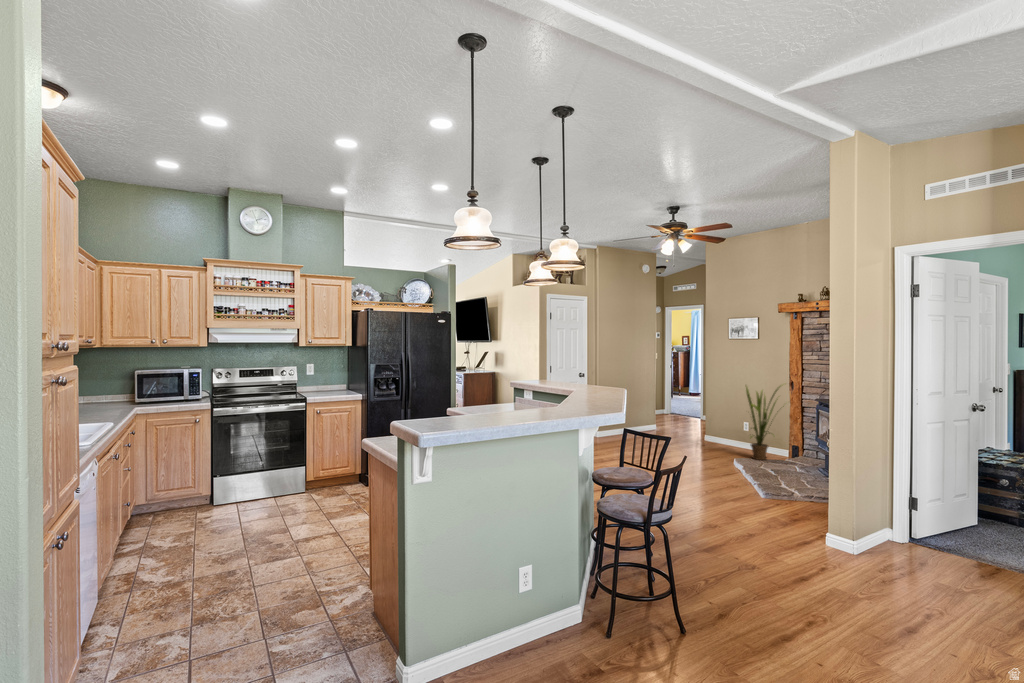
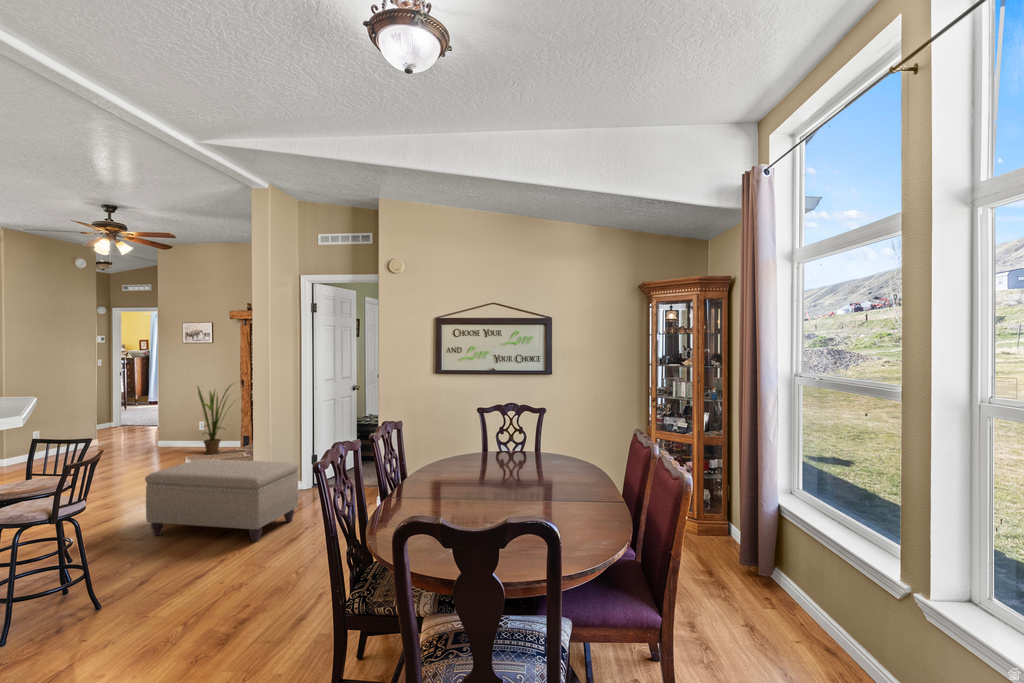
ottoman: none [713,474,908,609] -> present [145,459,299,542]

